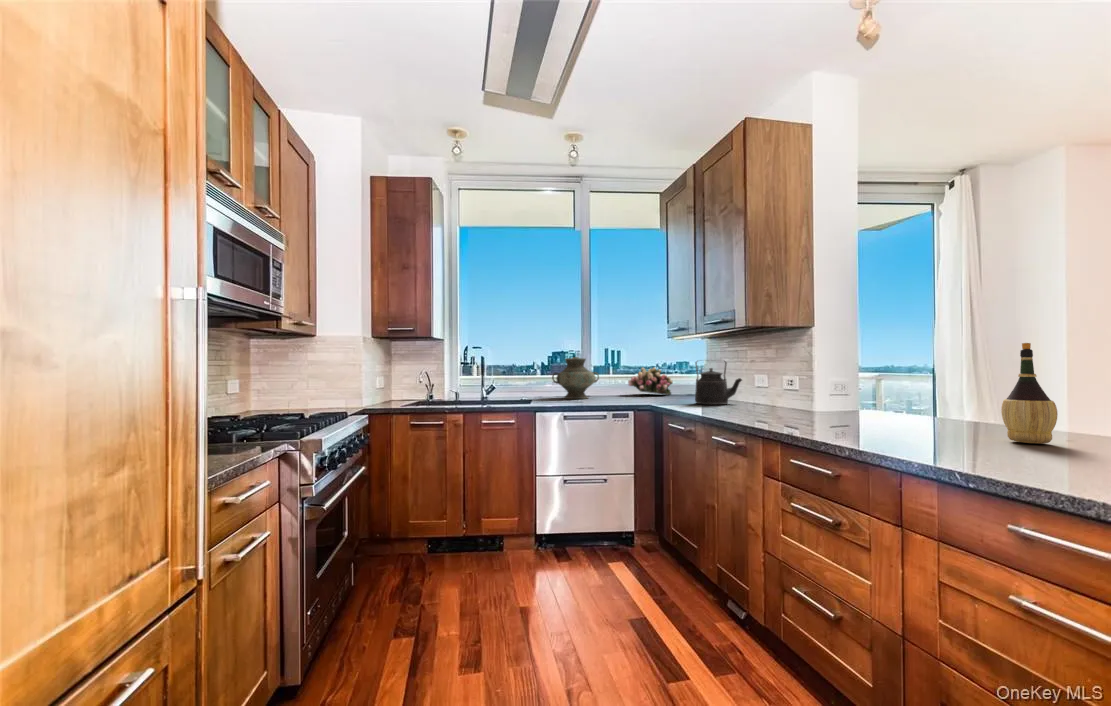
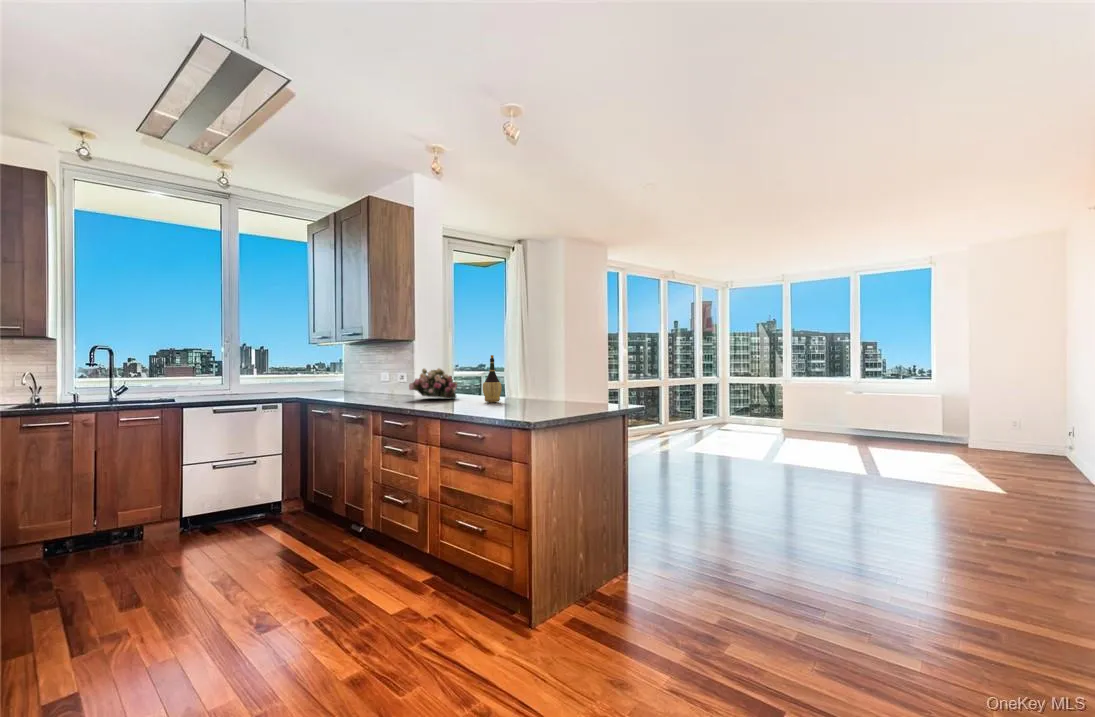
vase: present [552,357,599,399] -> none [198,358,248,396]
kettle: present [695,361,742,405] -> none [335,362,371,395]
flower arrangement: present [628,368,673,395] -> present [409,368,457,398]

